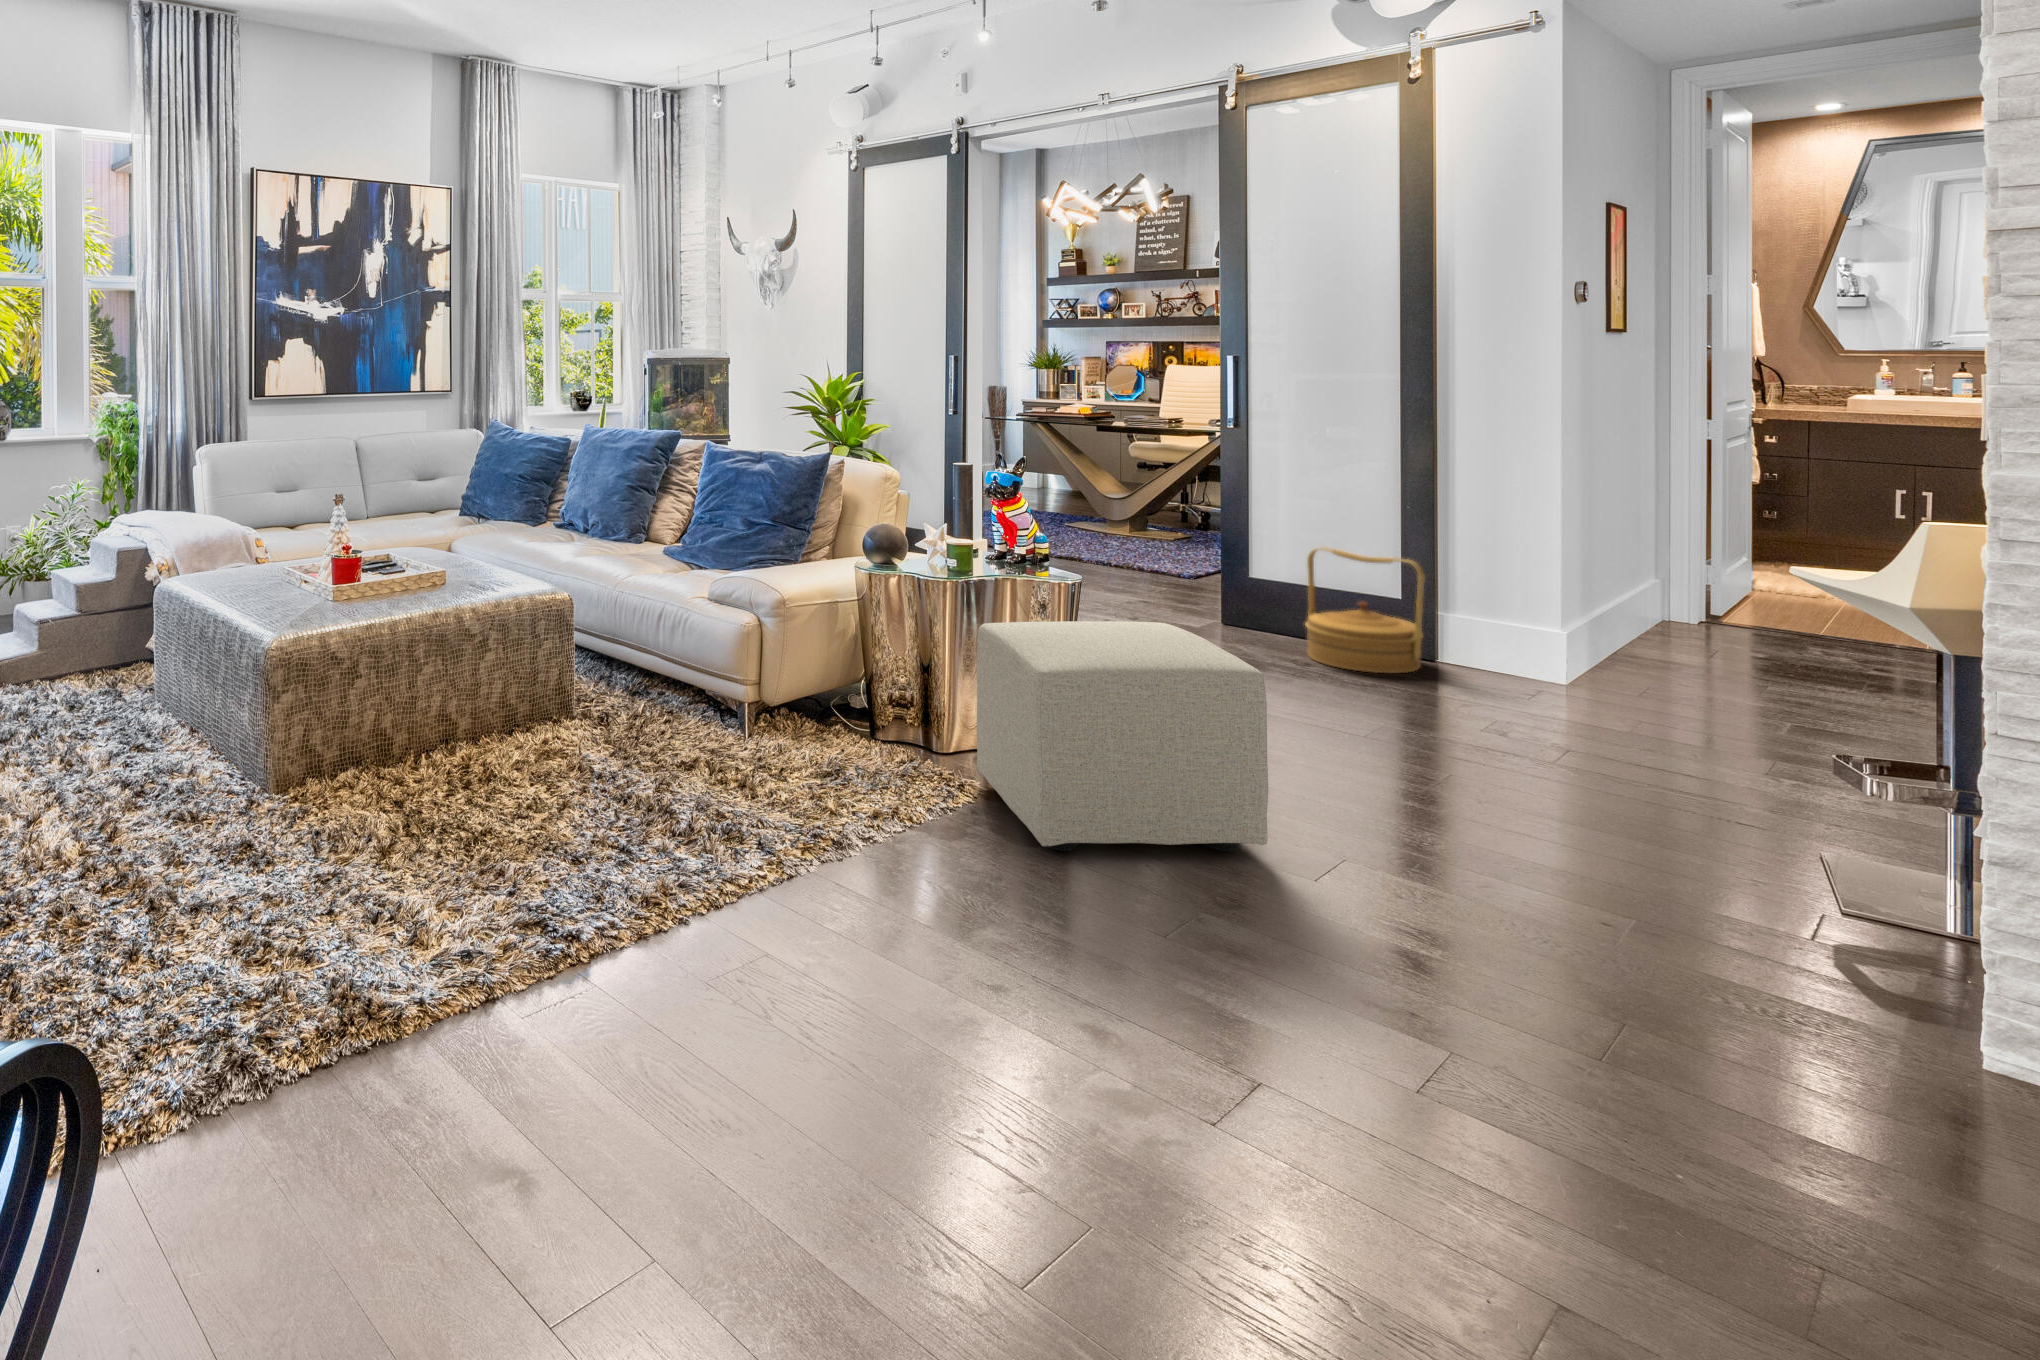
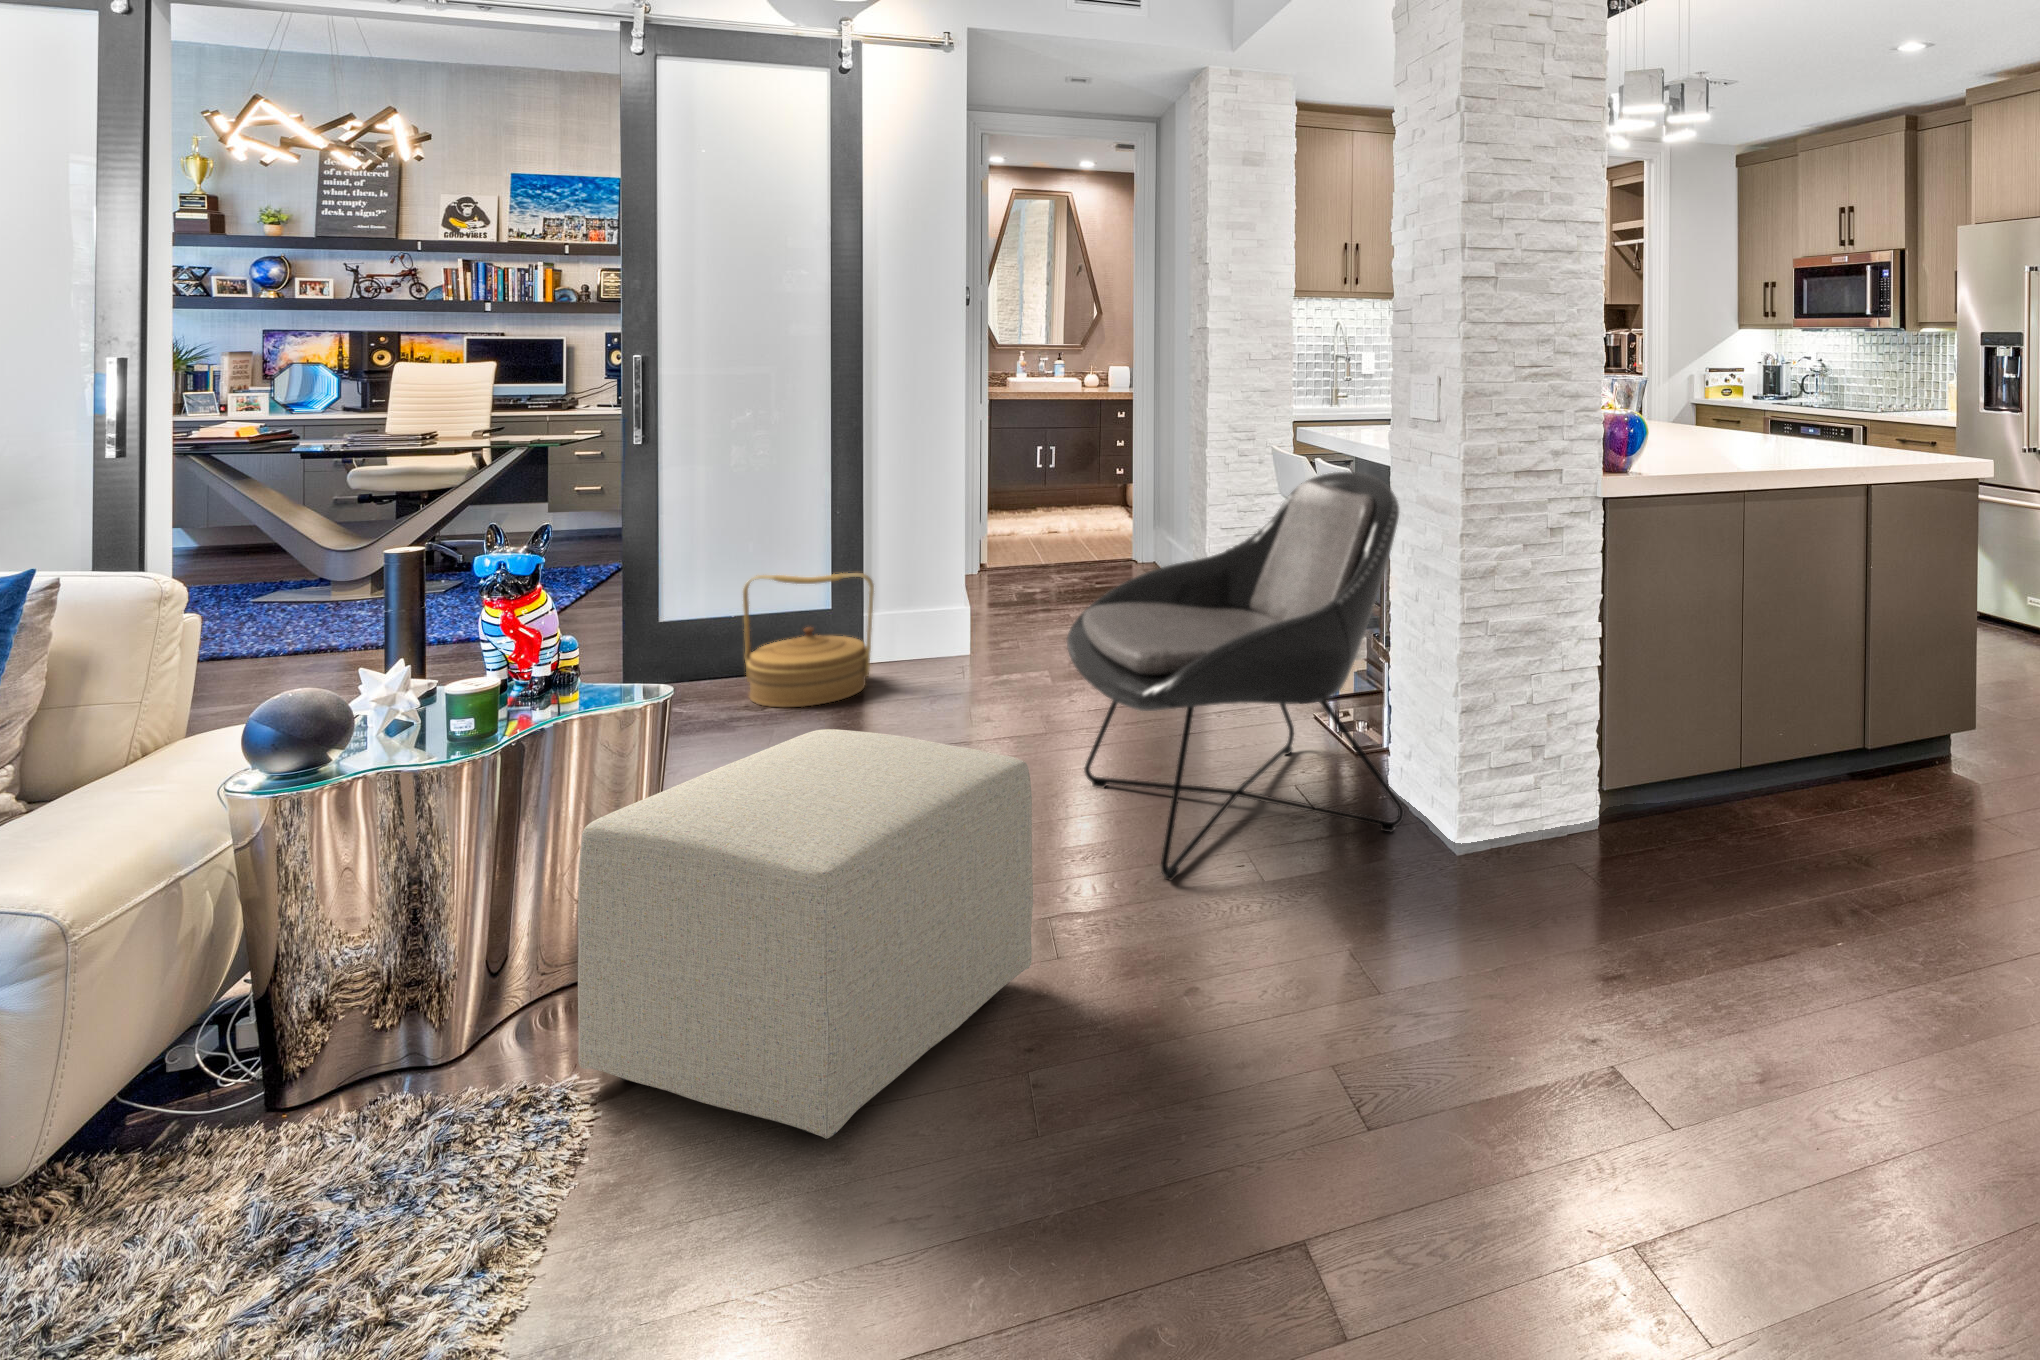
lounge chair: none [1447,496,1929,960] -> present [1067,472,1405,880]

